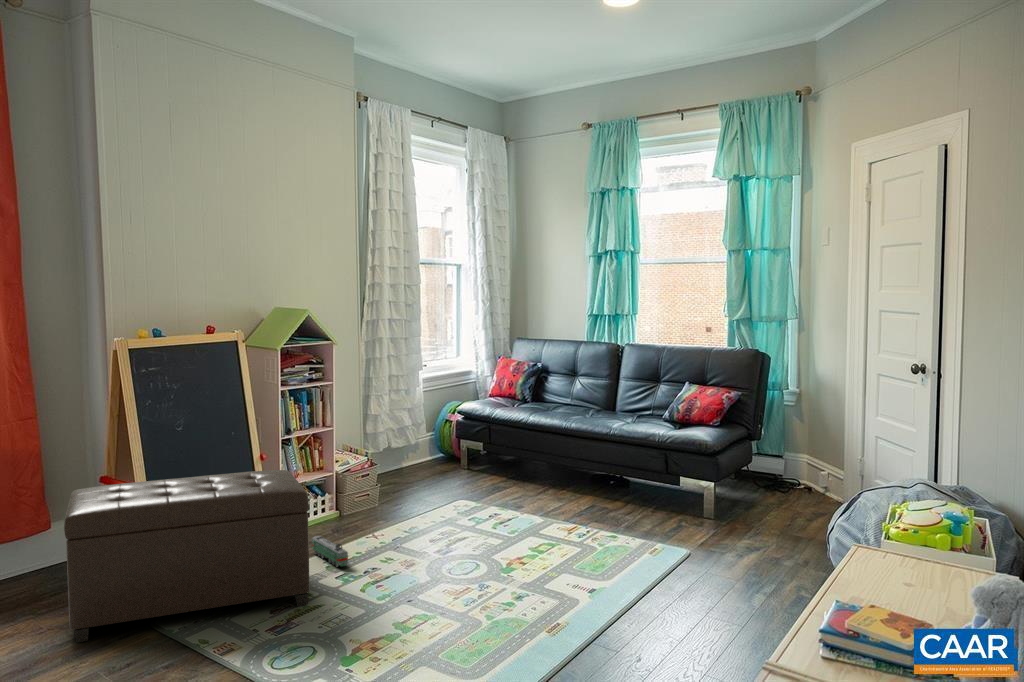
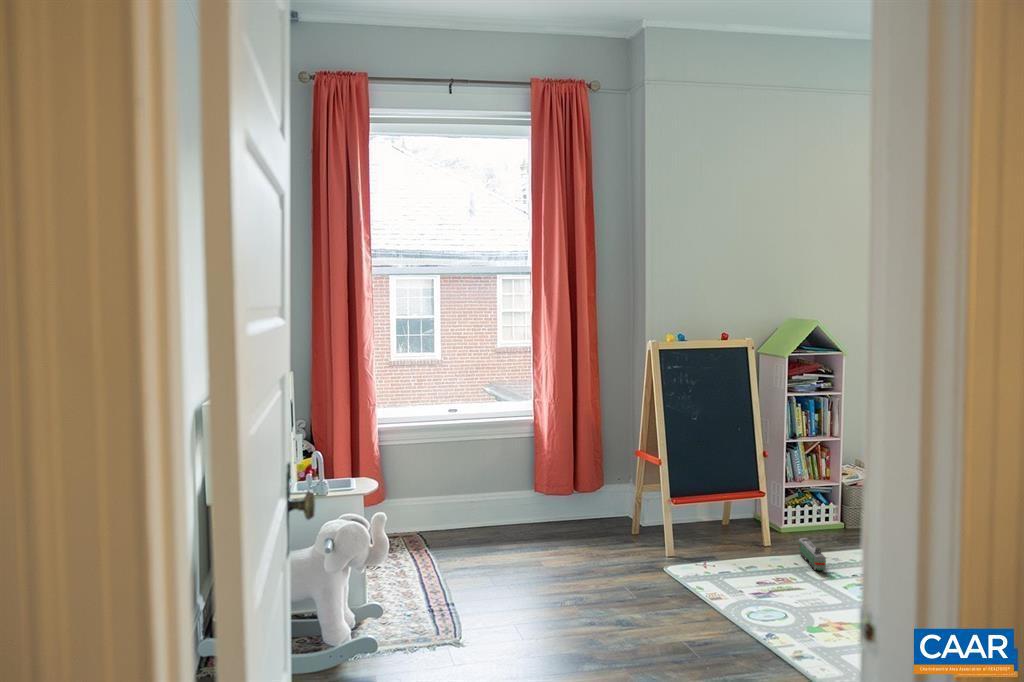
ottoman: present [64,470,310,643] -> none [578,460,774,594]

